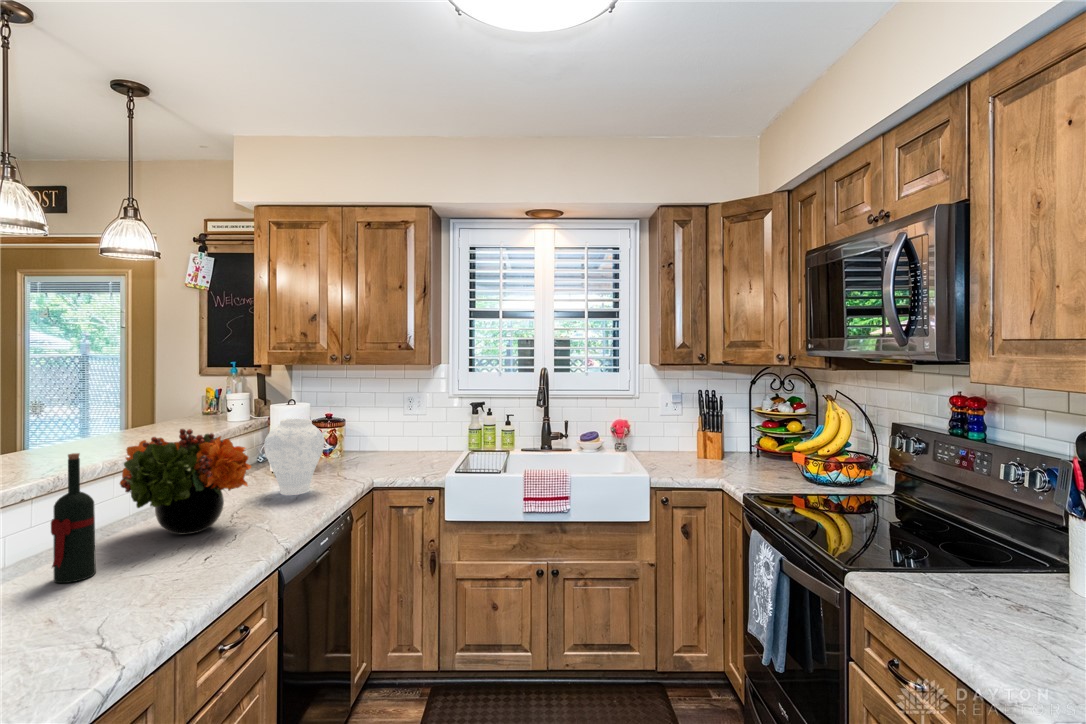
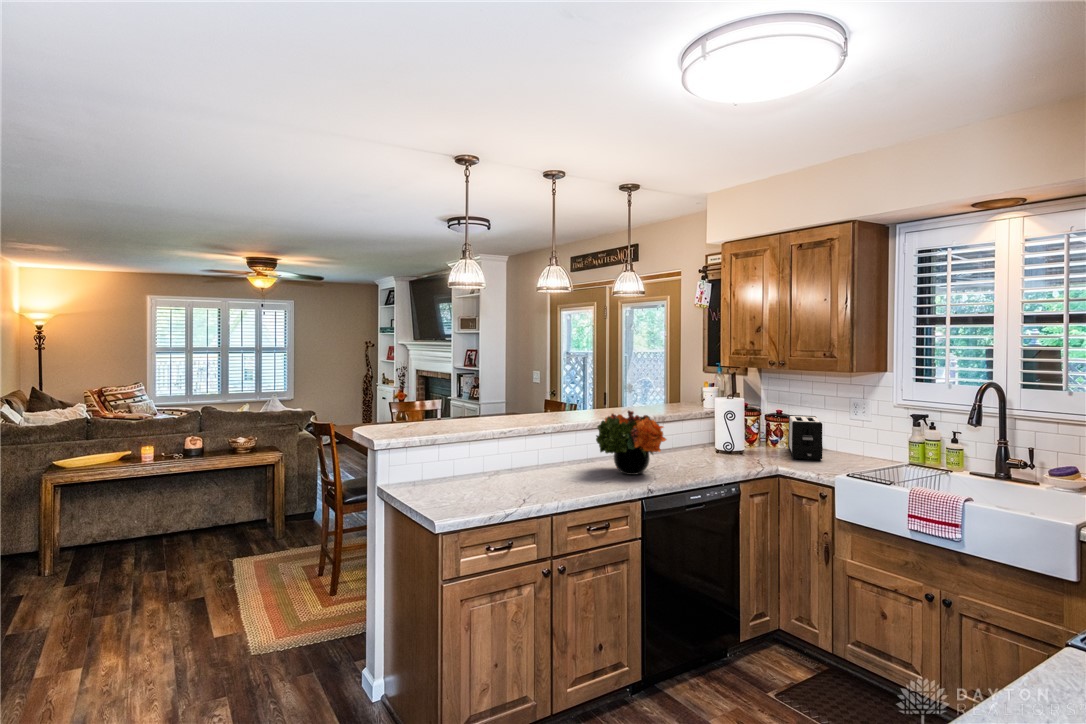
toaster: none [344,416,398,466] -> present [788,415,823,460]
vase: present [264,419,325,495] -> none [693,411,736,467]
wine bottle: present [51,453,96,583] -> none [556,417,575,482]

